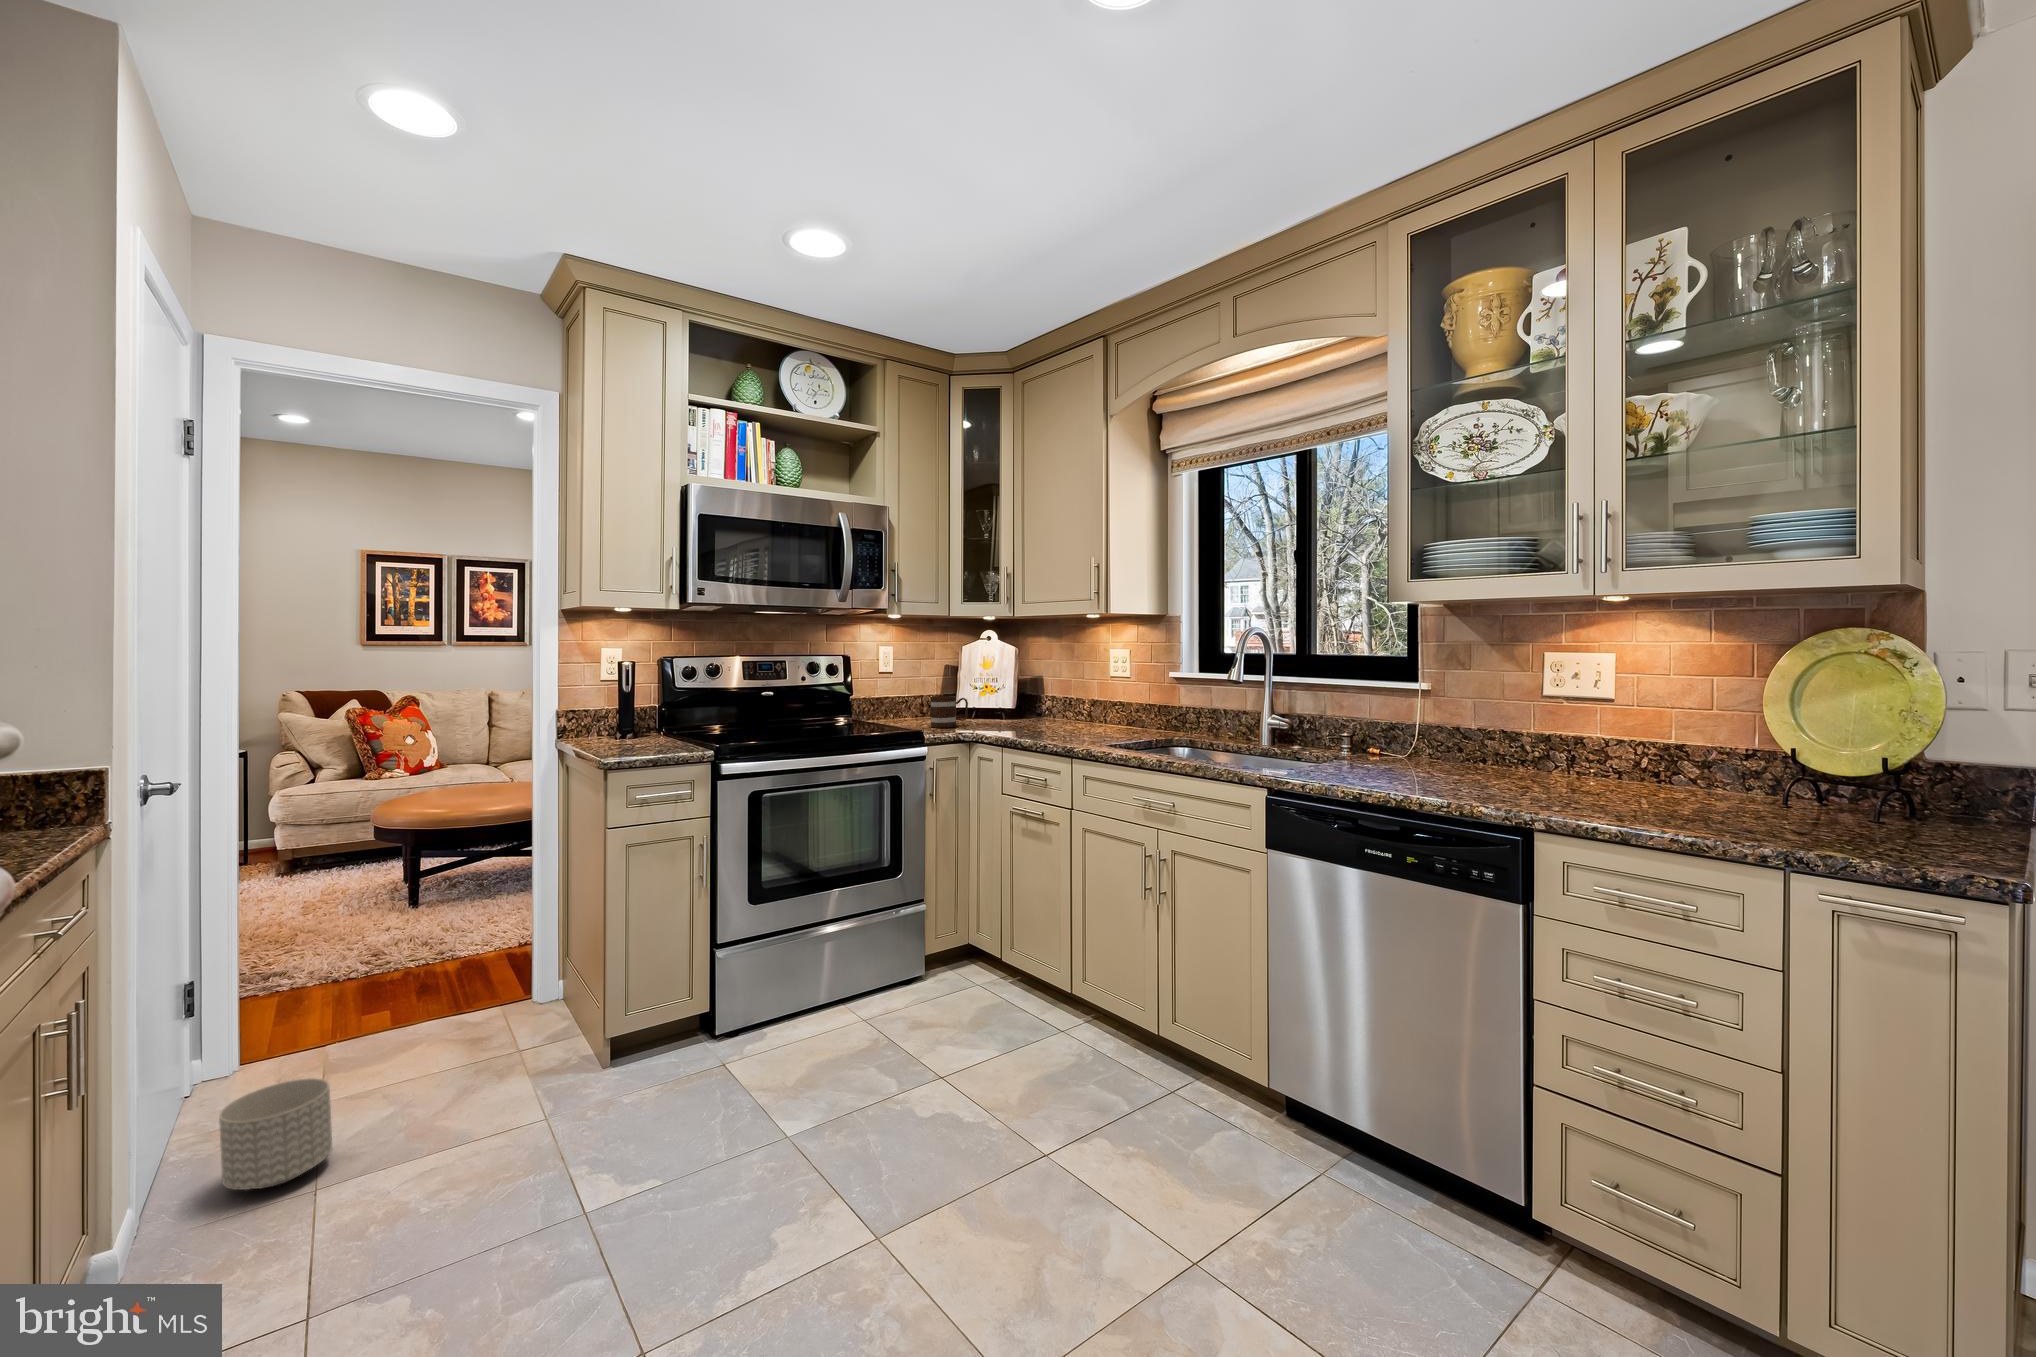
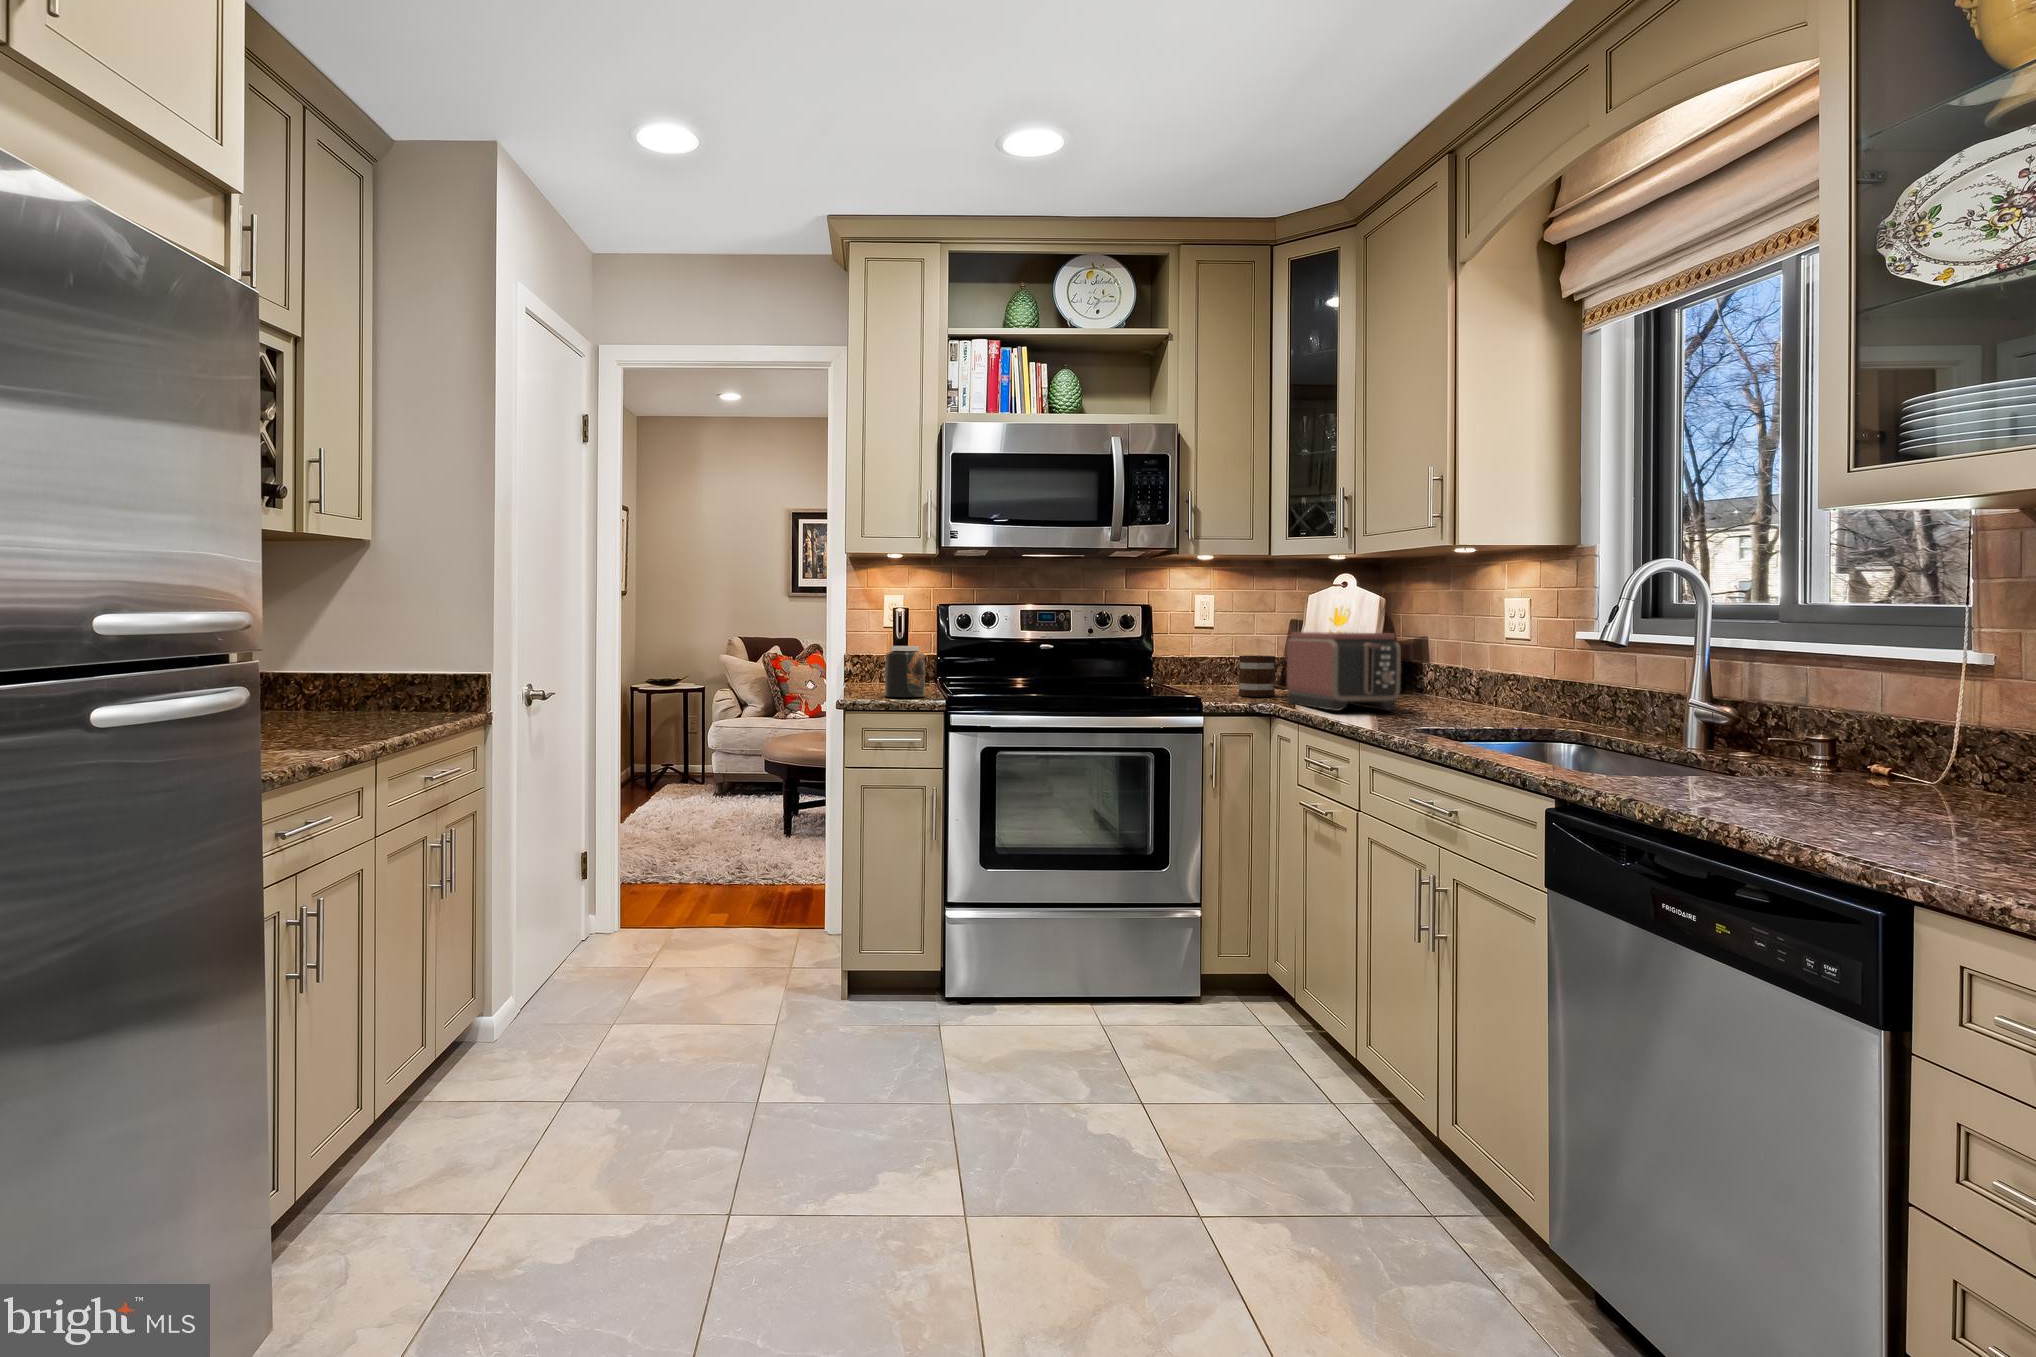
toaster: none [973,677,1061,735] -> present [1287,632,1401,711]
jar: none [643,704,683,752] -> present [885,646,925,697]
planter: present [219,1078,332,1190] -> none [493,958,573,1042]

